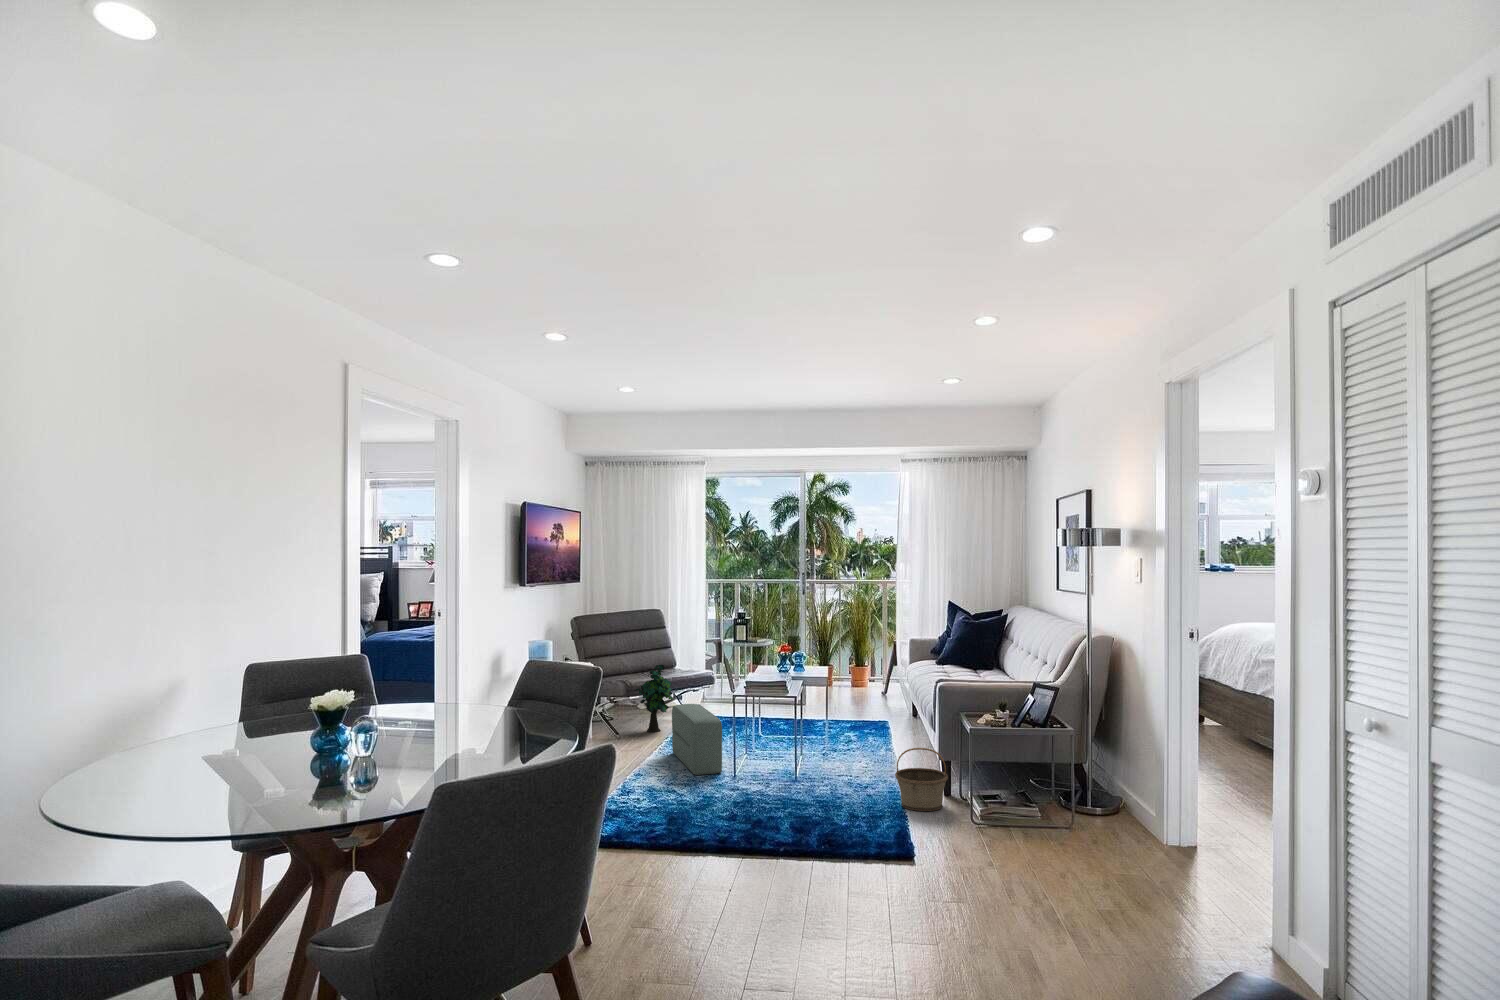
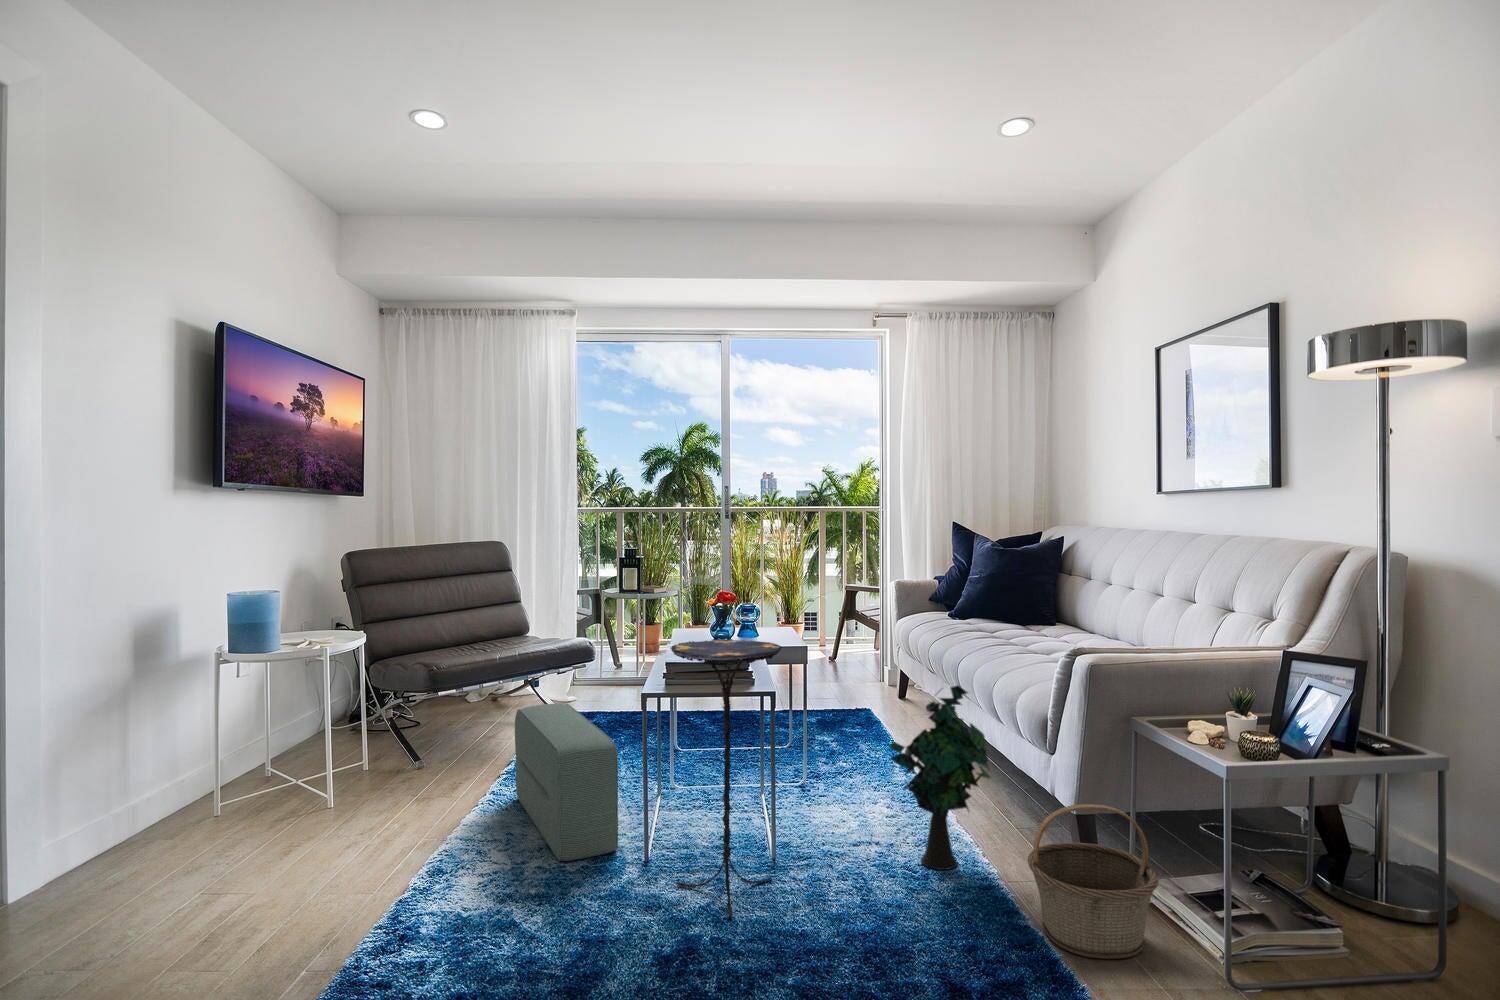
decorative plant: present [635,665,673,732] -> present [890,685,991,870]
side table: none [743,672,794,793] -> present [671,640,781,916]

